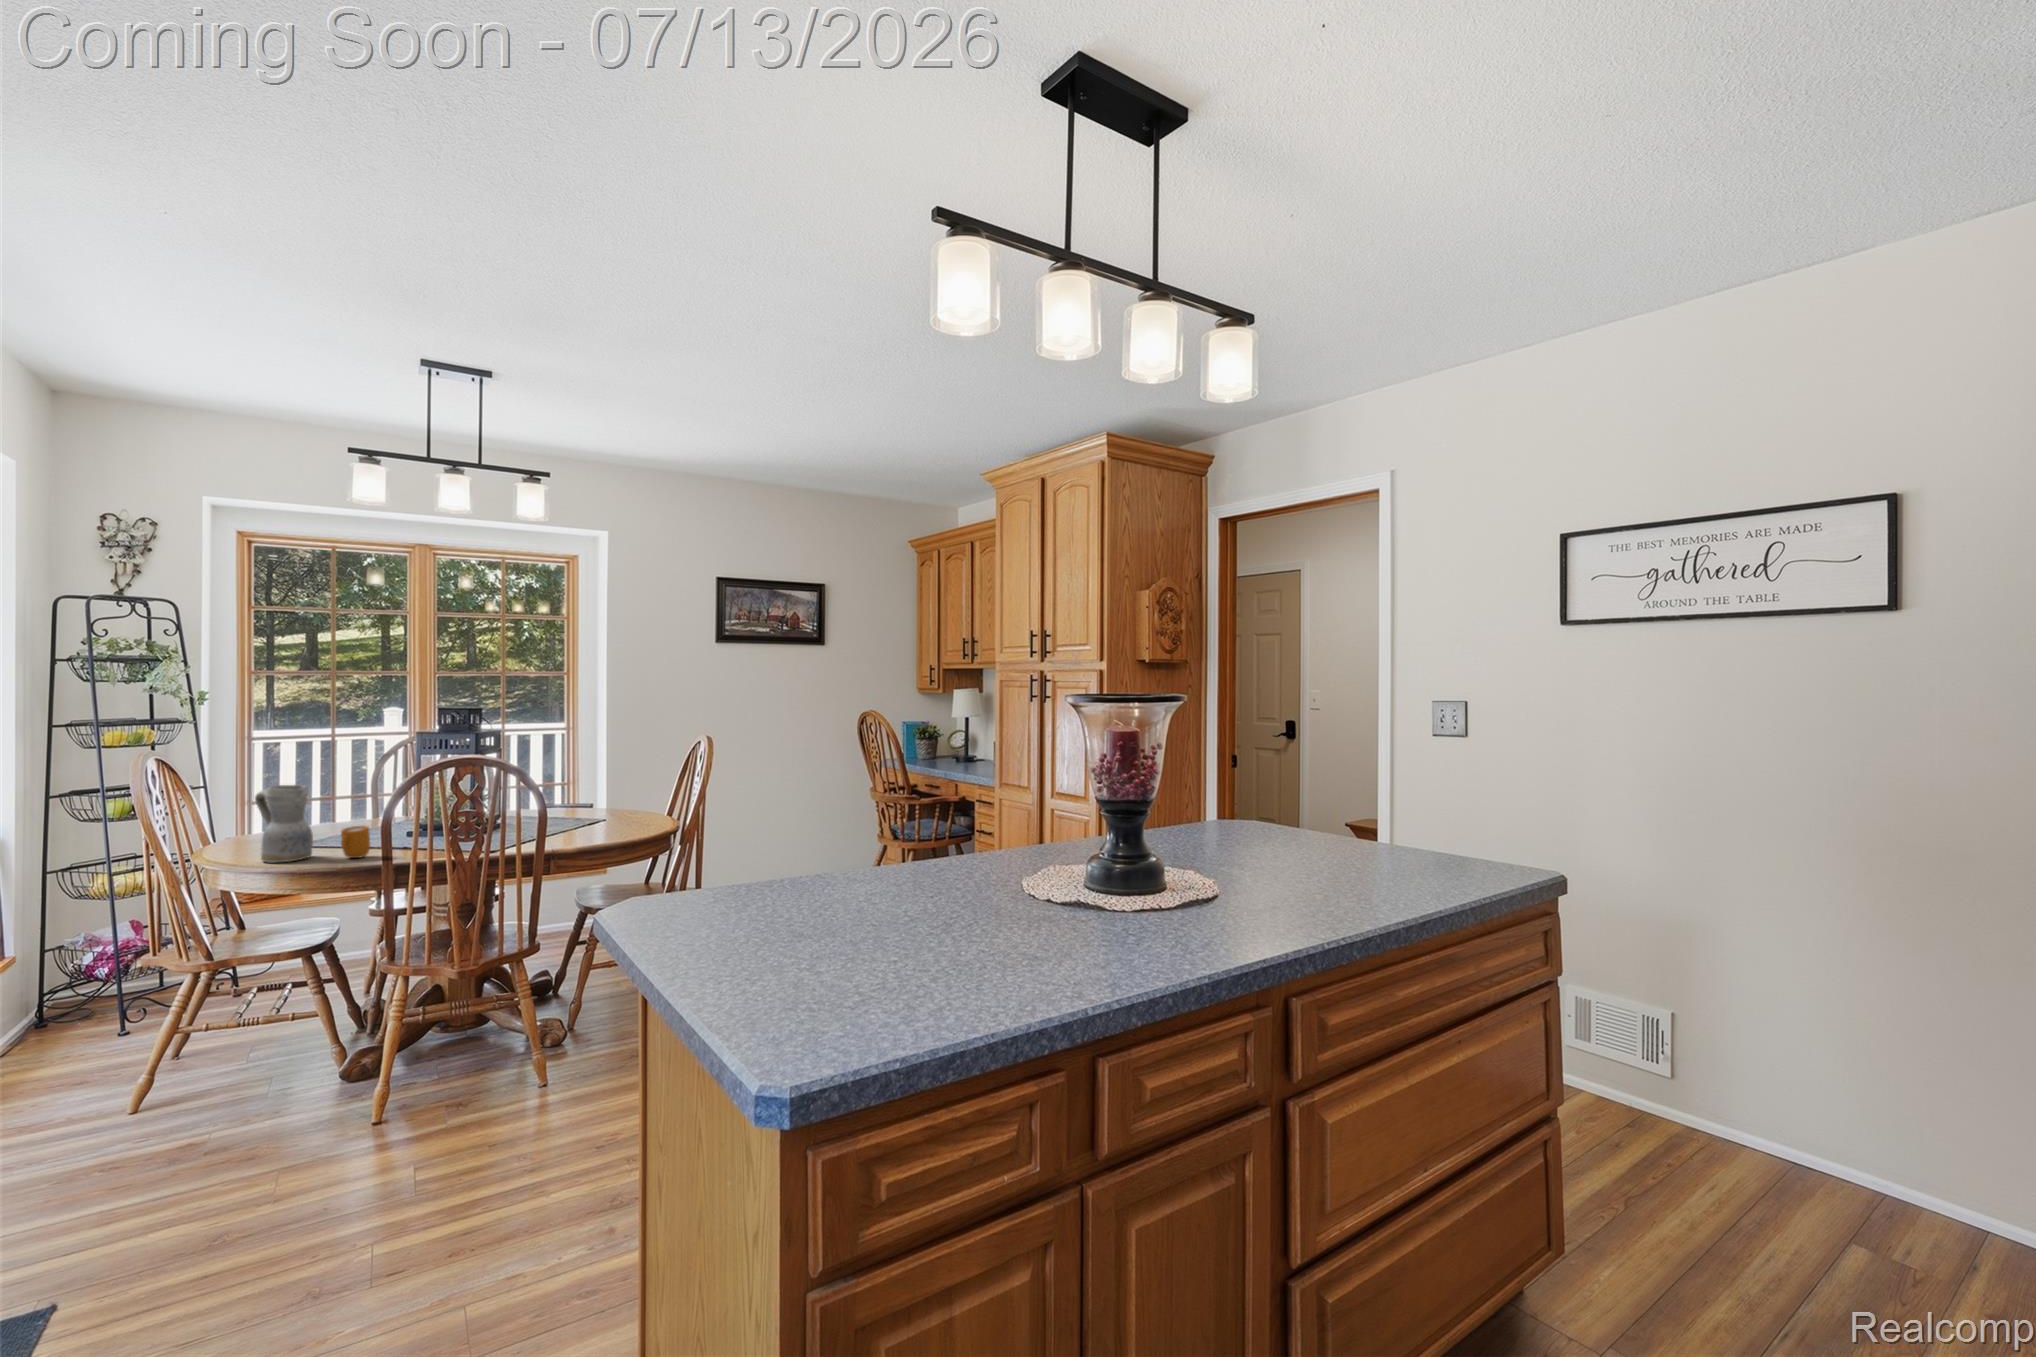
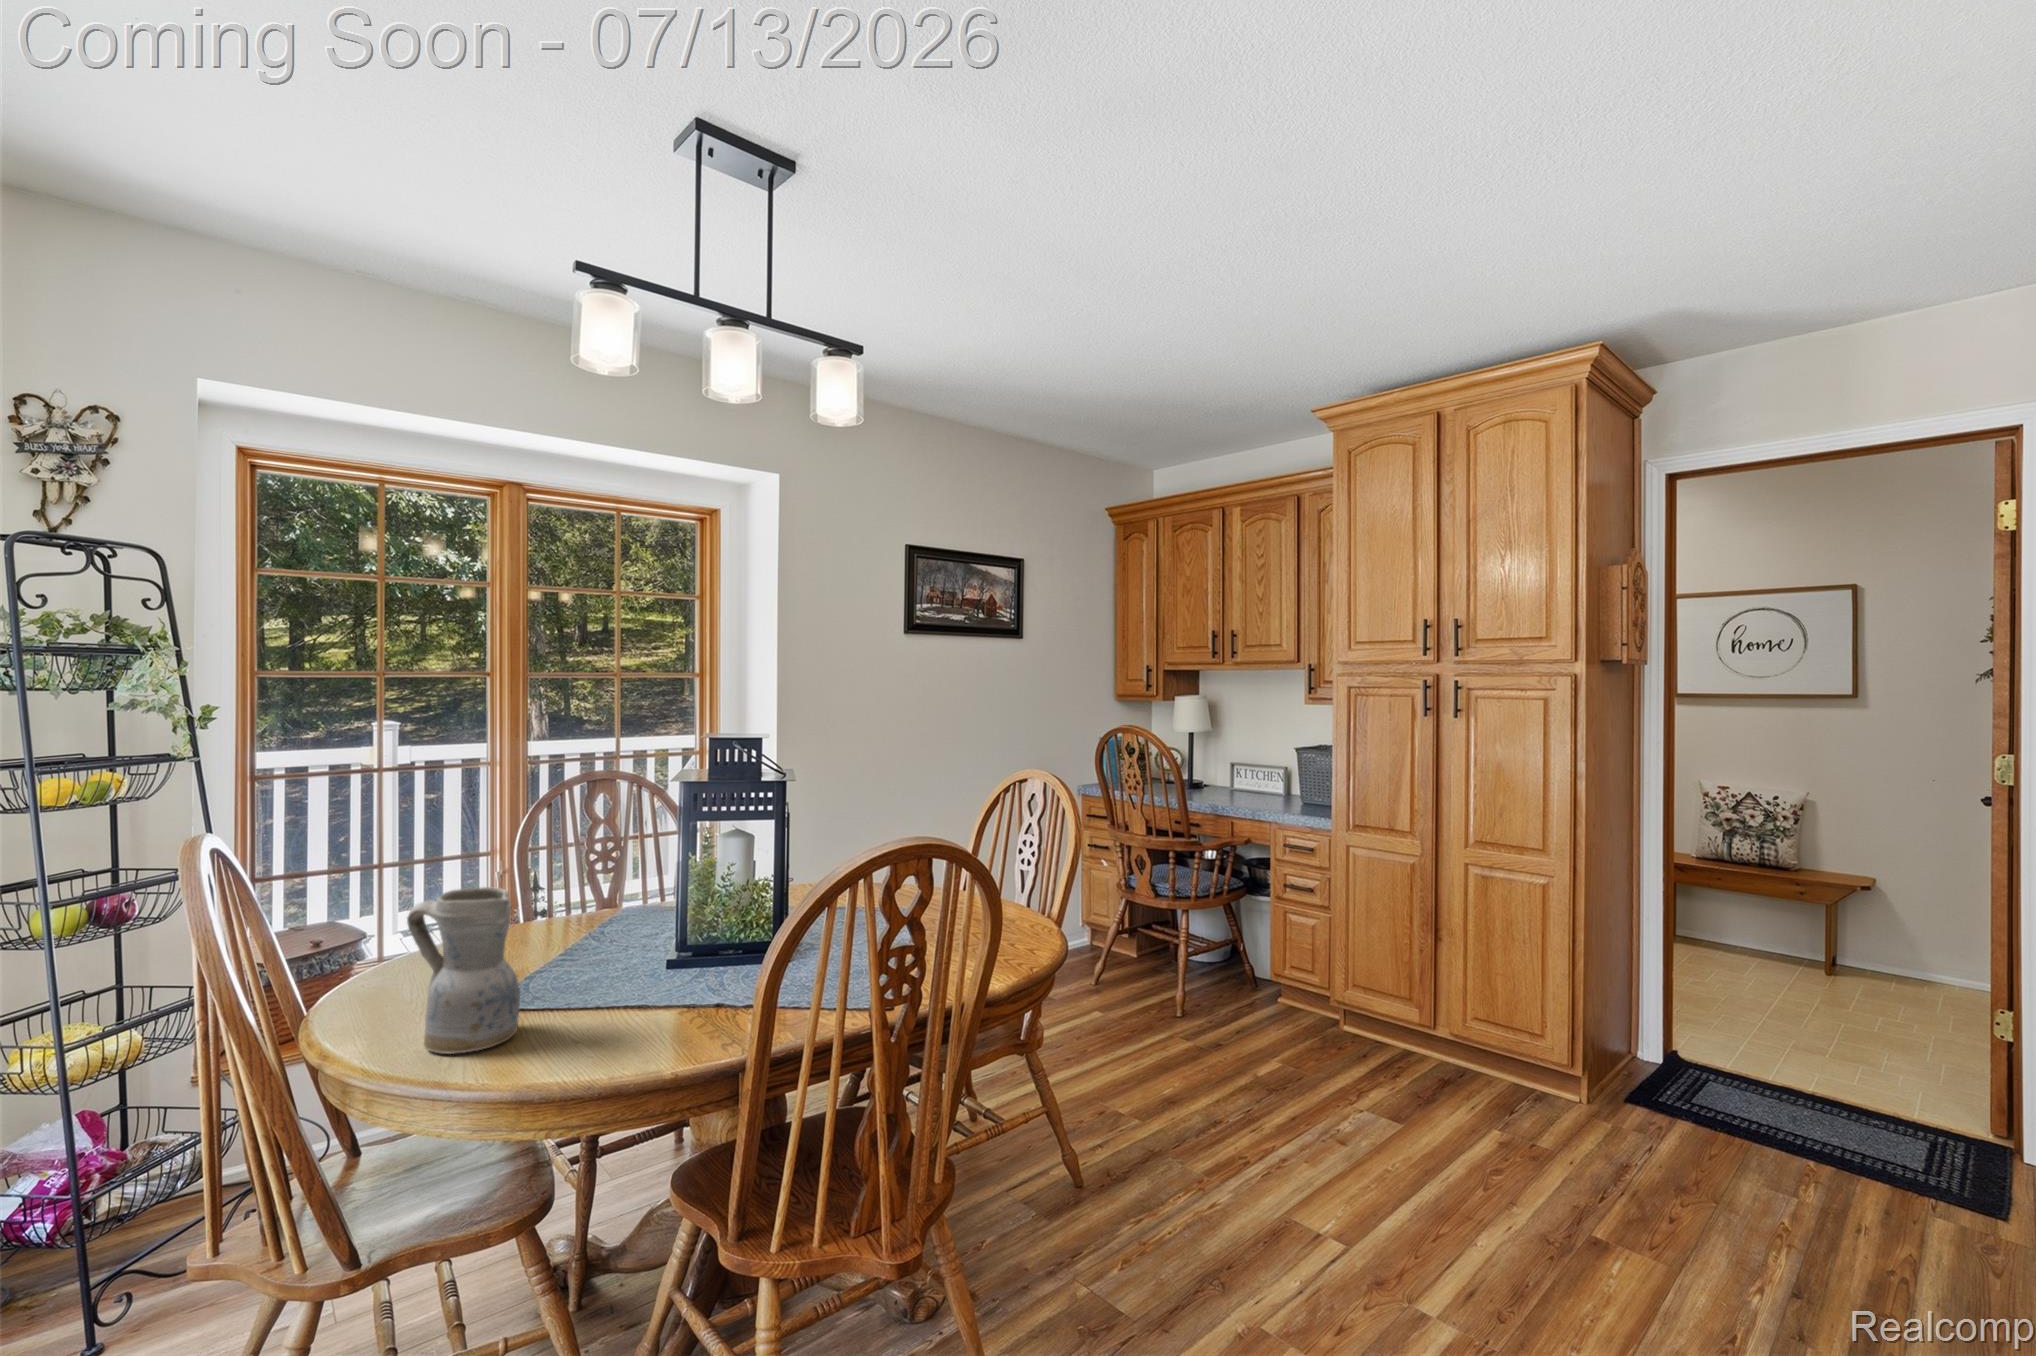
mug: present [341,826,370,858] -> none [582,962,632,1030]

